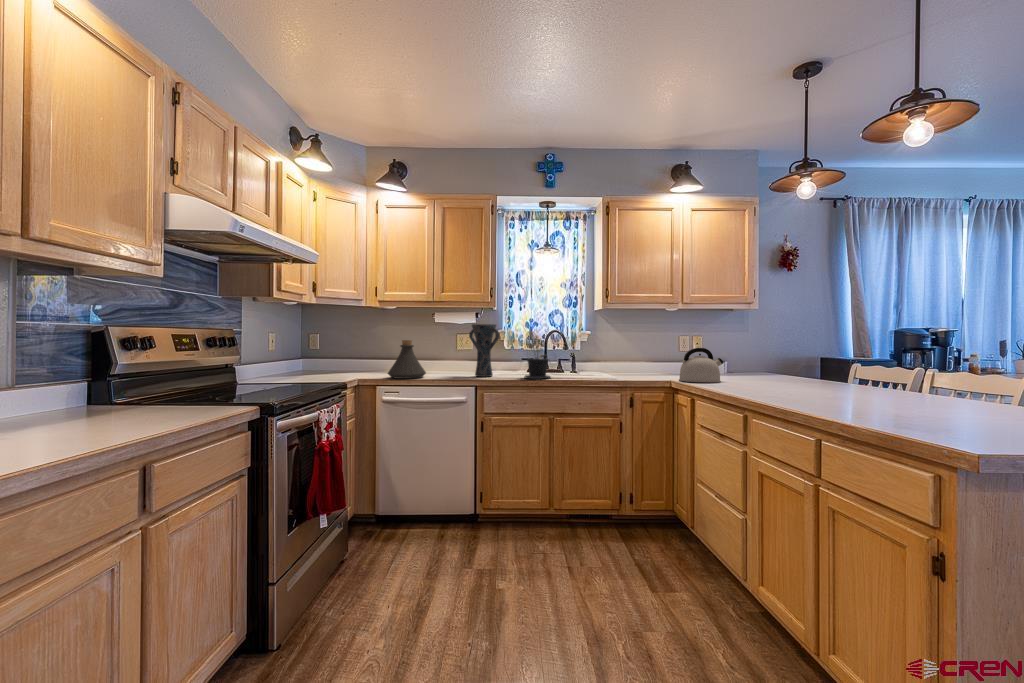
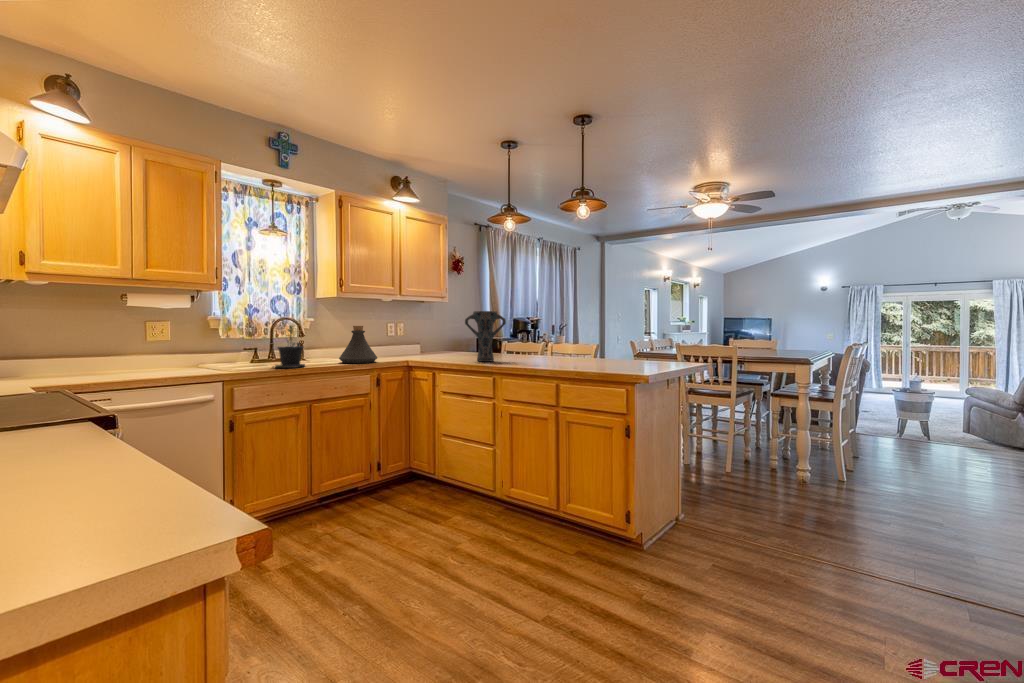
vase: present [469,324,500,377] -> present [465,311,506,362]
bottle: present [388,340,426,379] -> present [339,326,377,363]
kettle: present [679,348,723,382] -> none [419,333,451,361]

